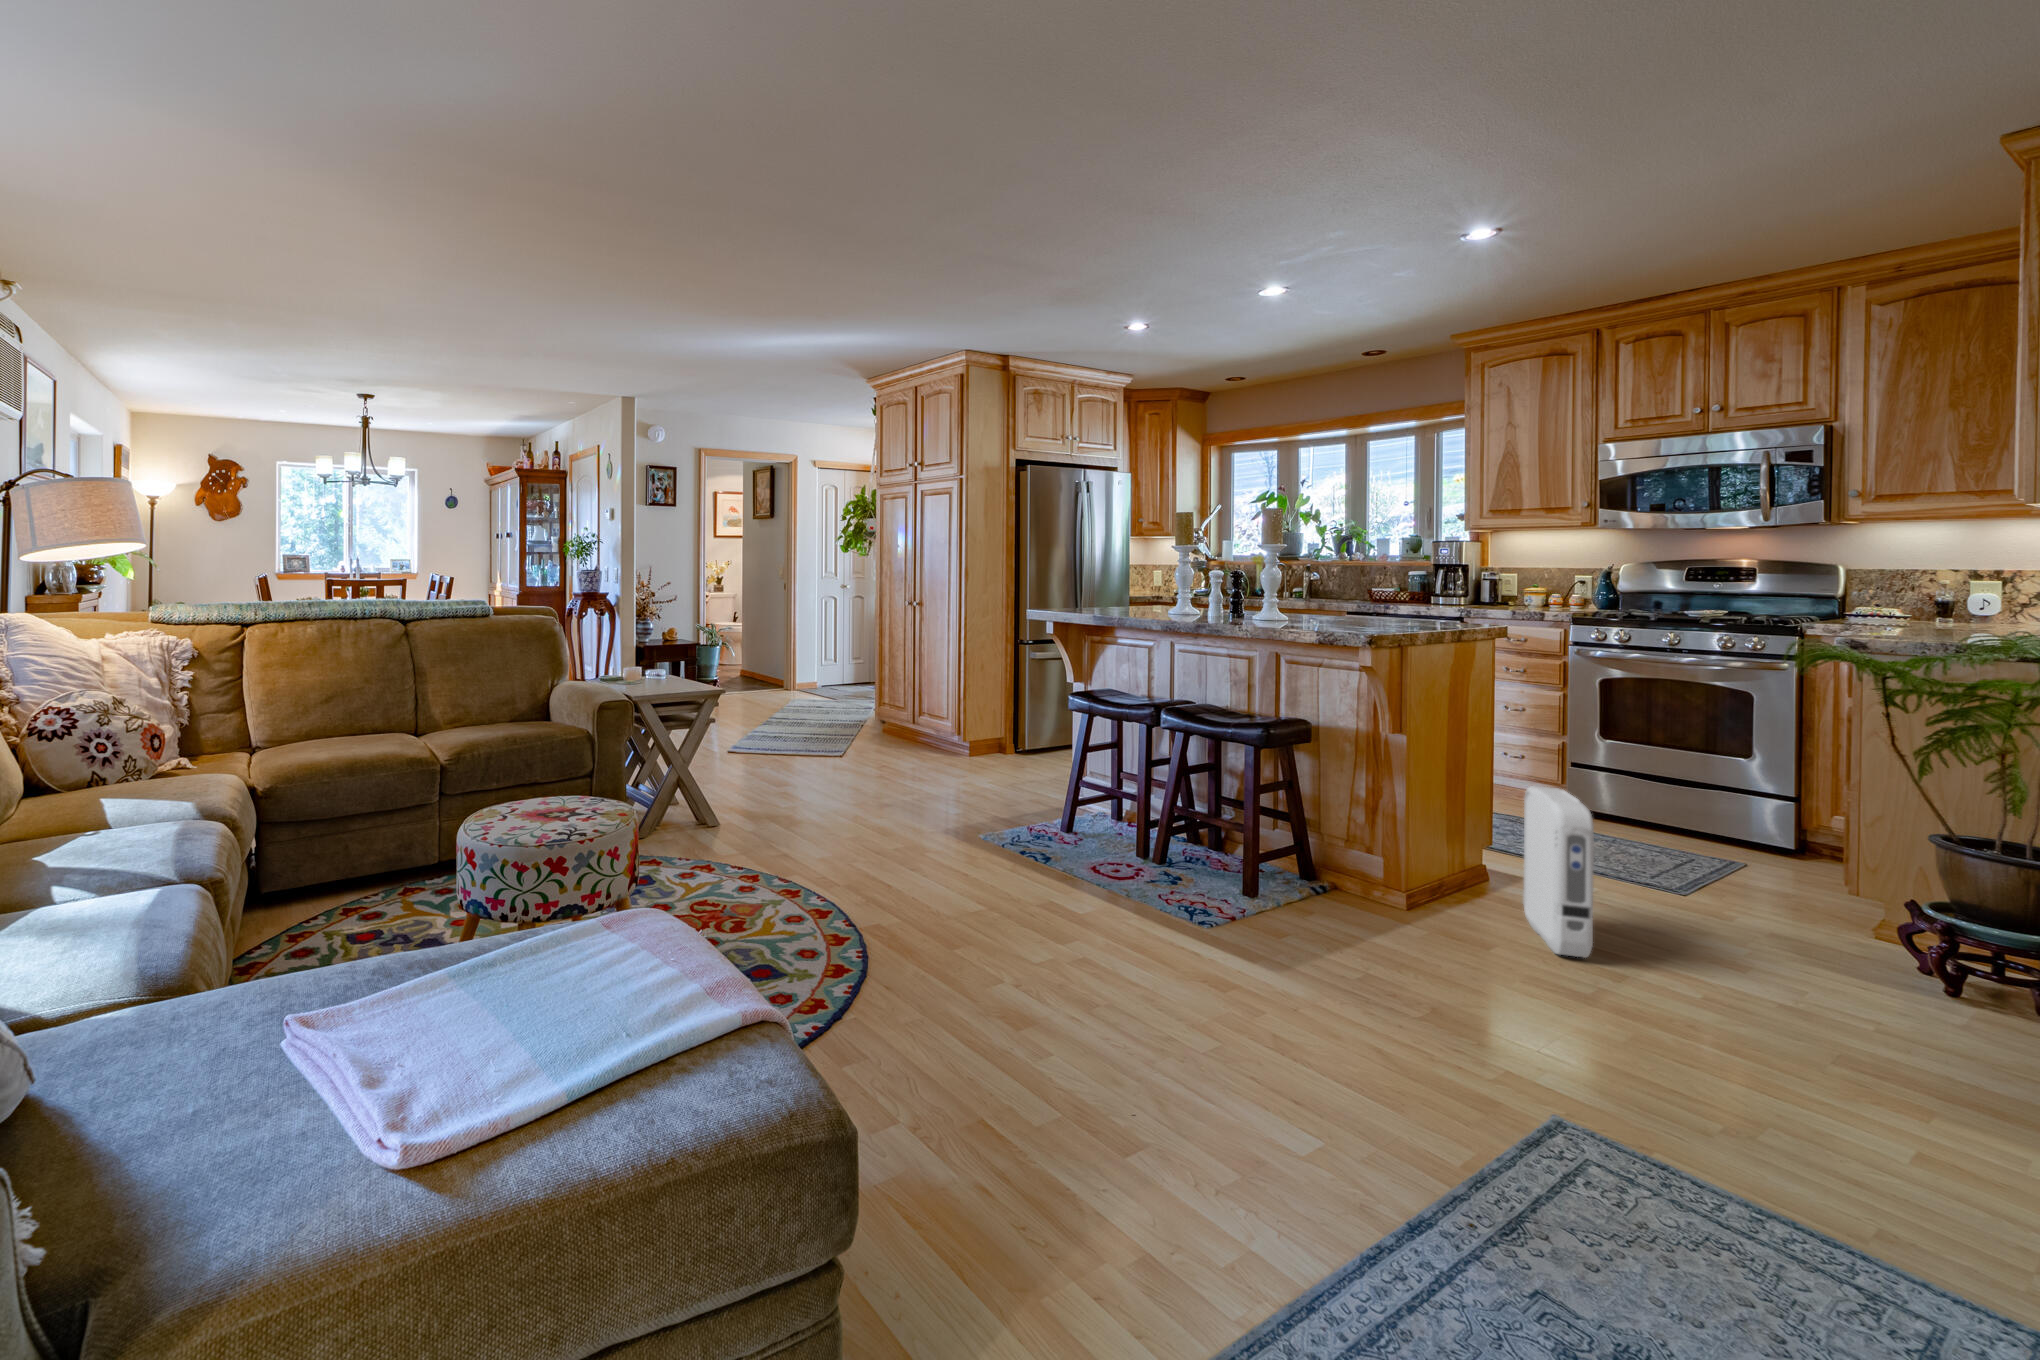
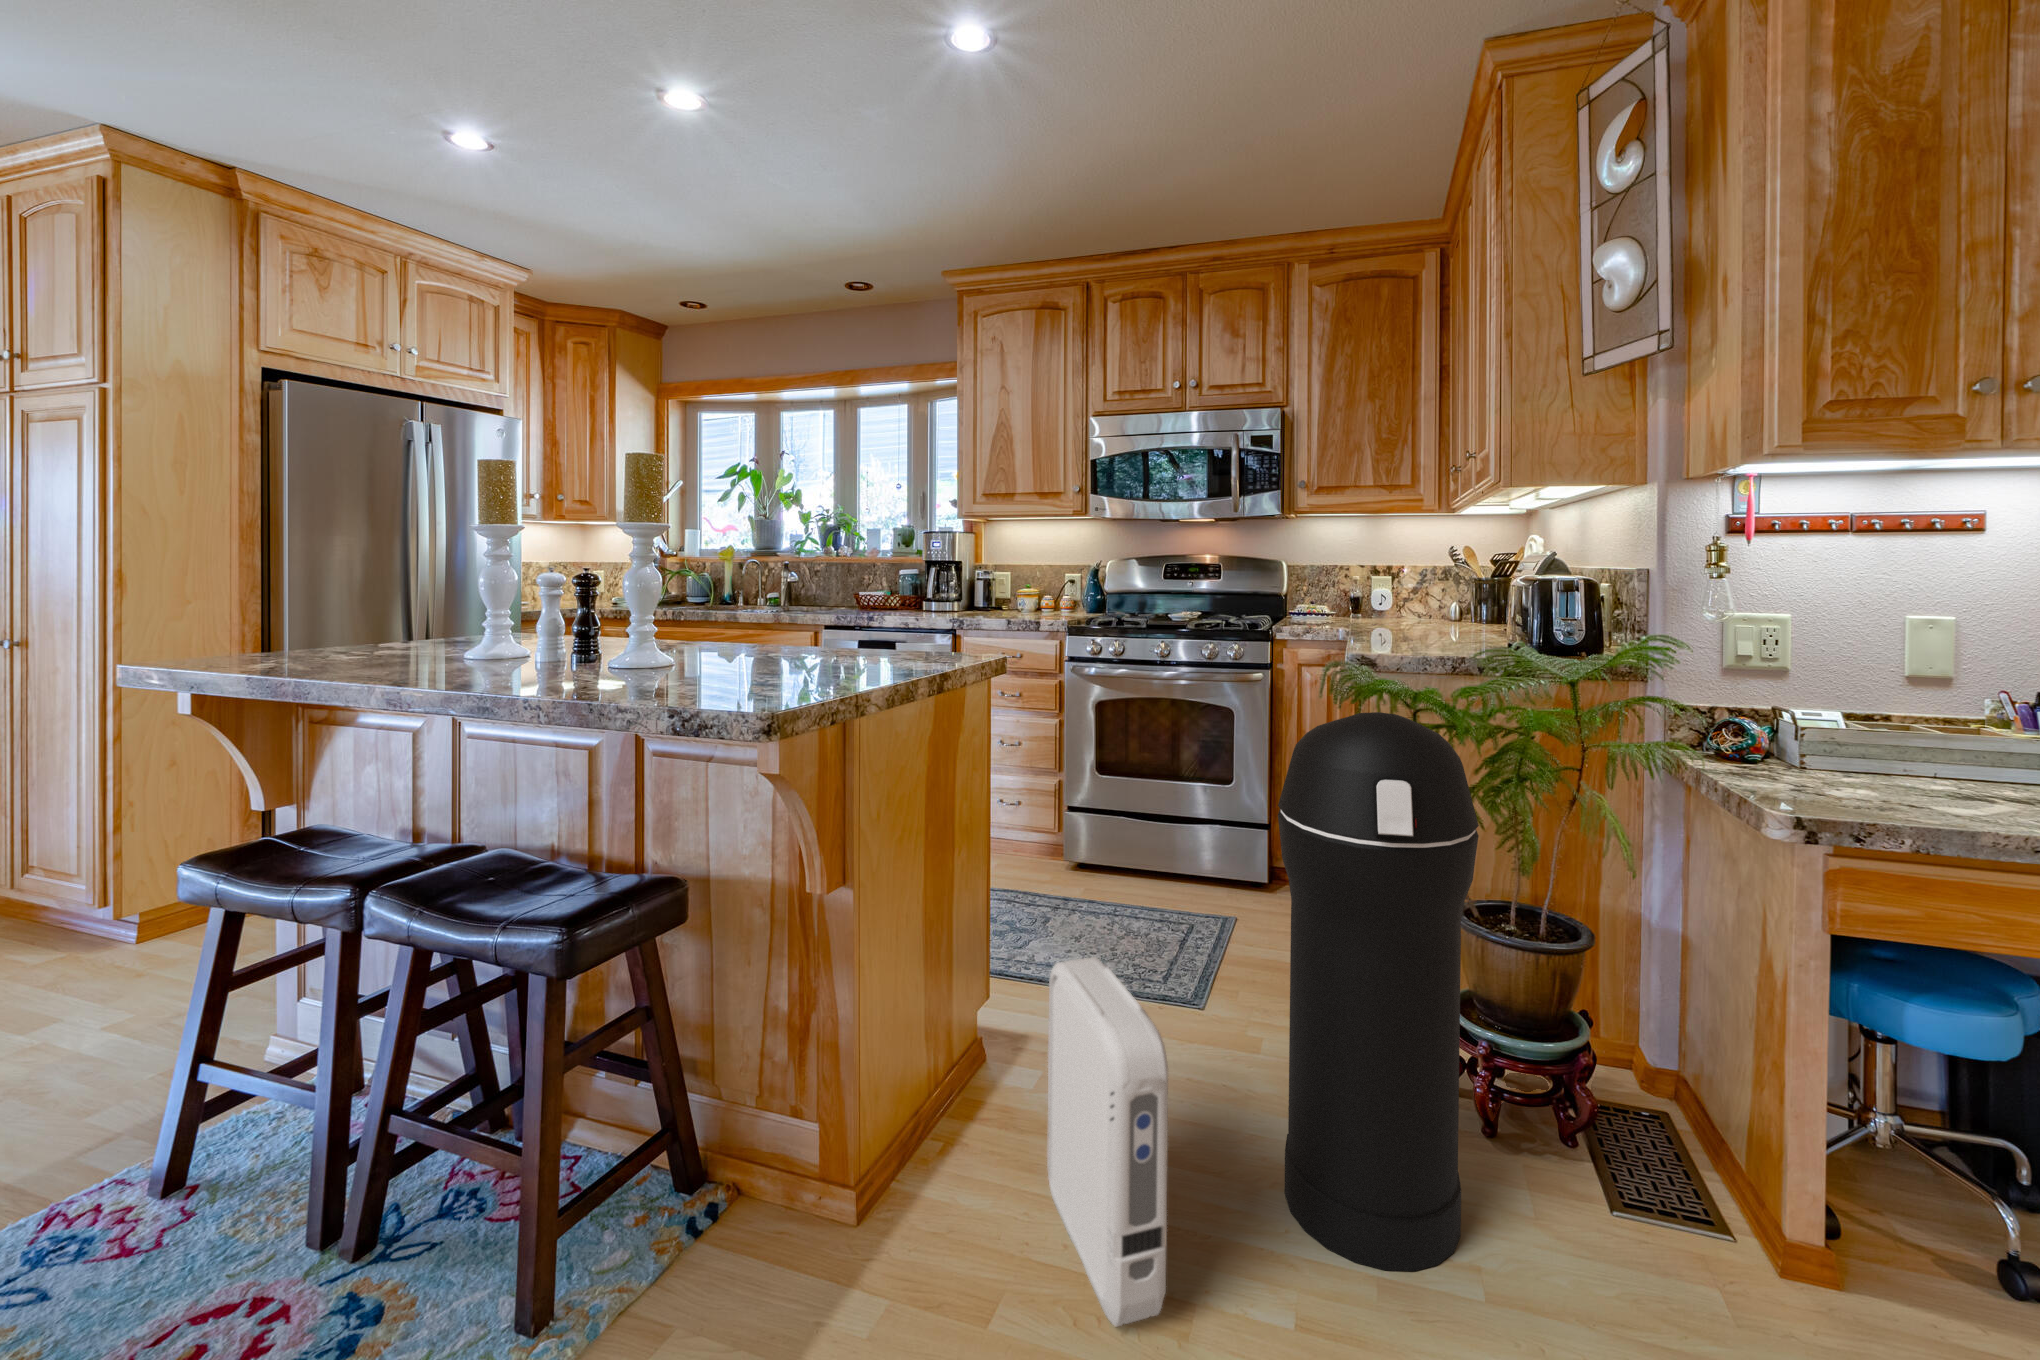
trash can: none [1699,656,1868,998] -> present [1278,712,1479,1271]

